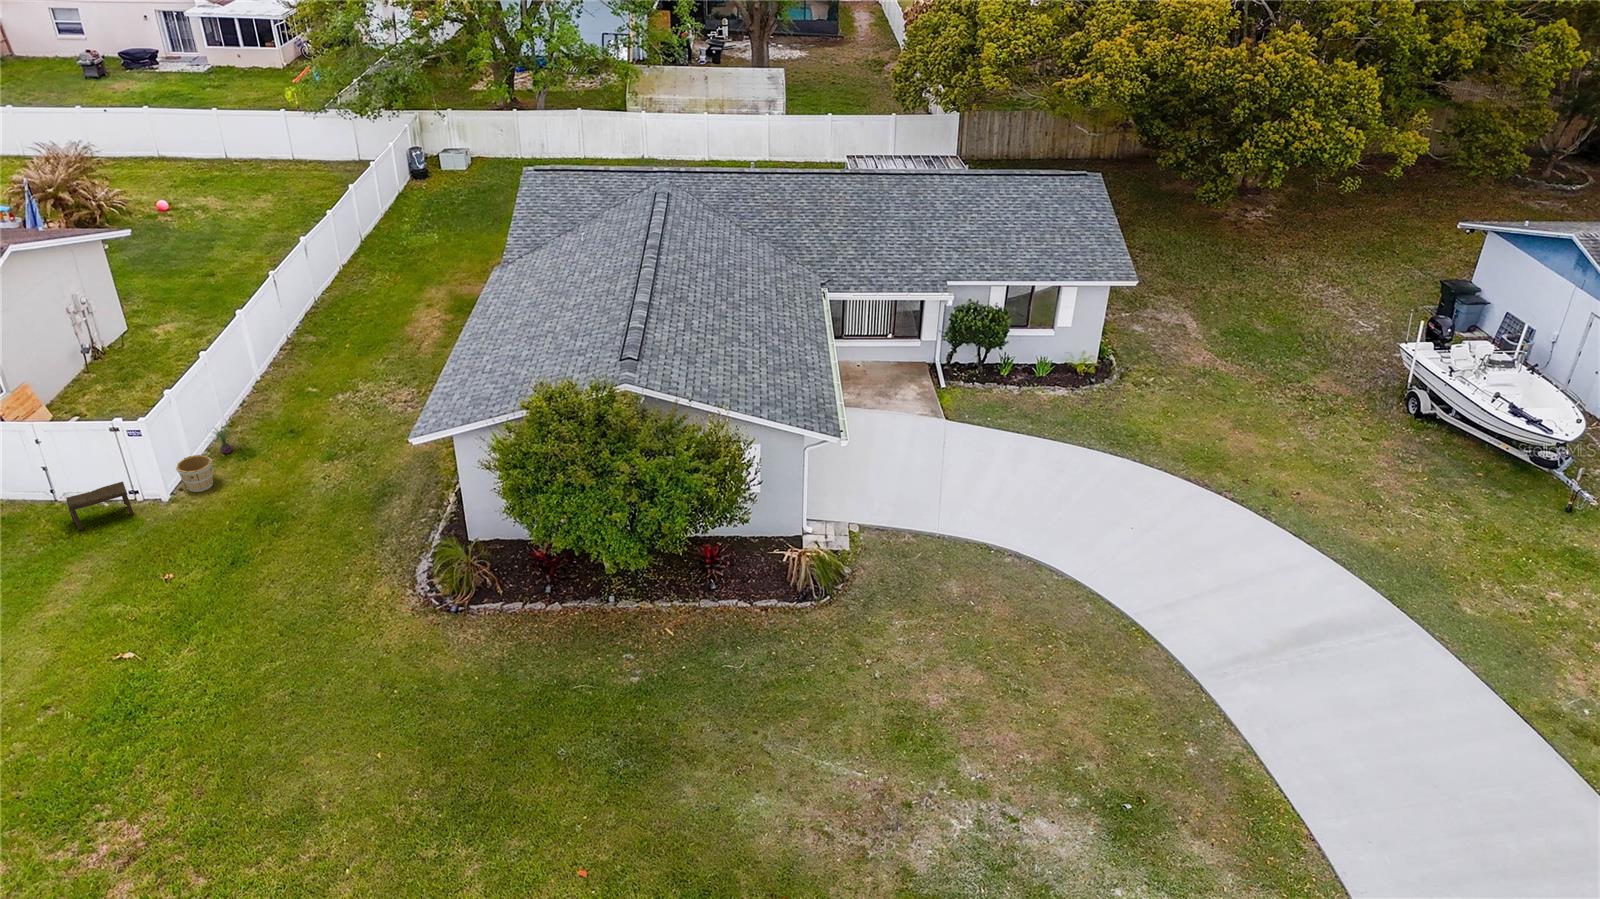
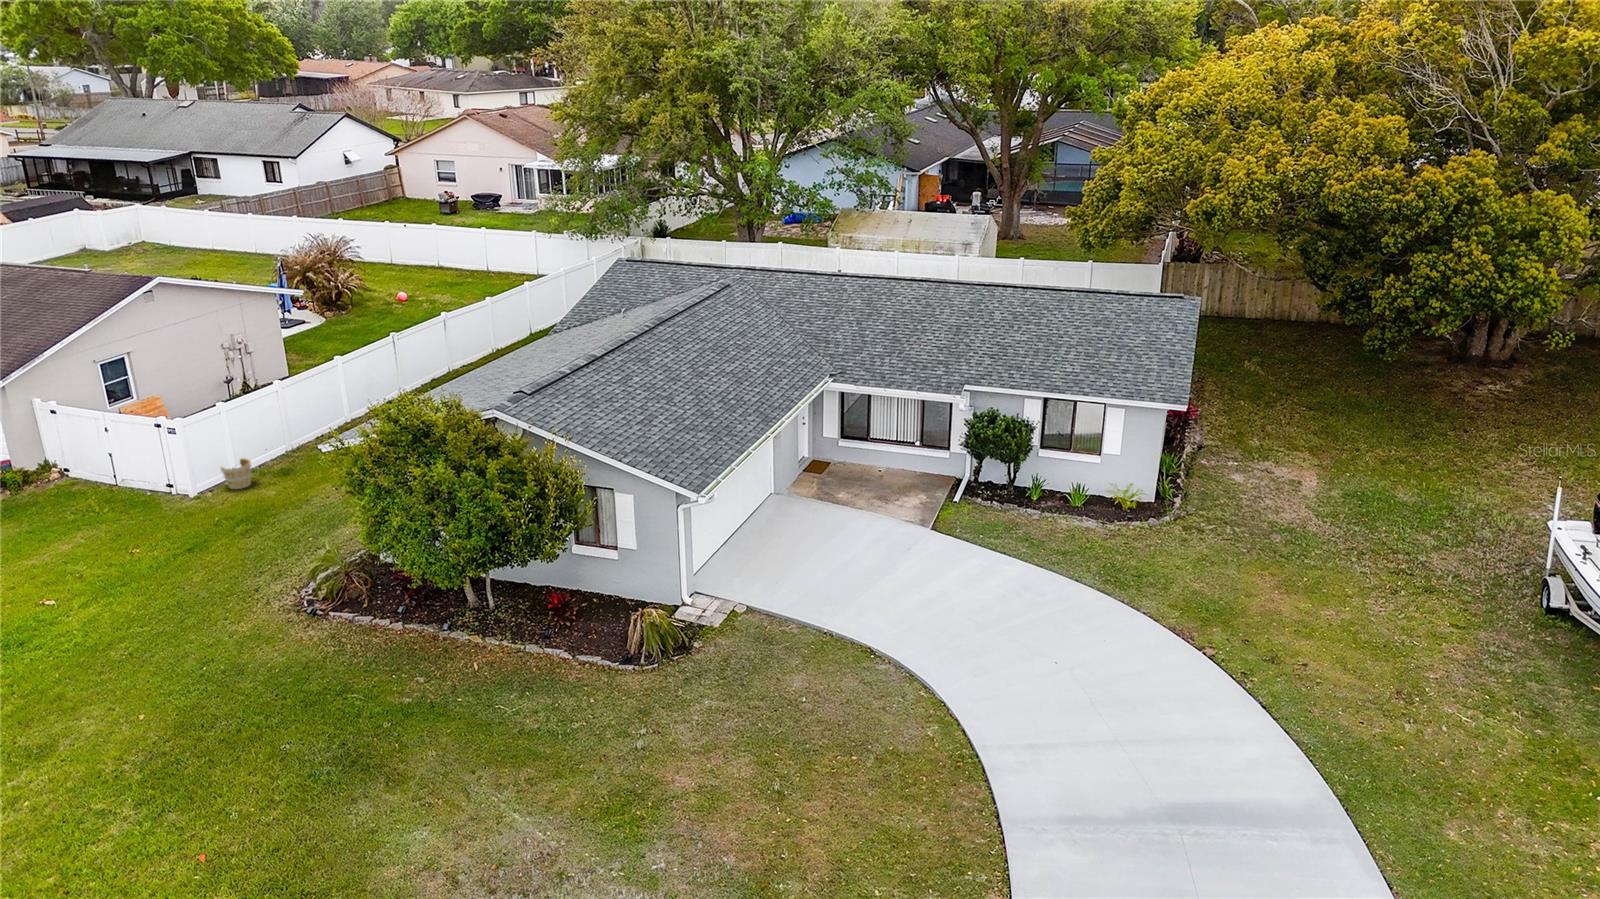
decorative plant: present [213,426,232,454] -> none [266,441,296,466]
bench: present [66,482,134,531] -> none [123,469,179,503]

